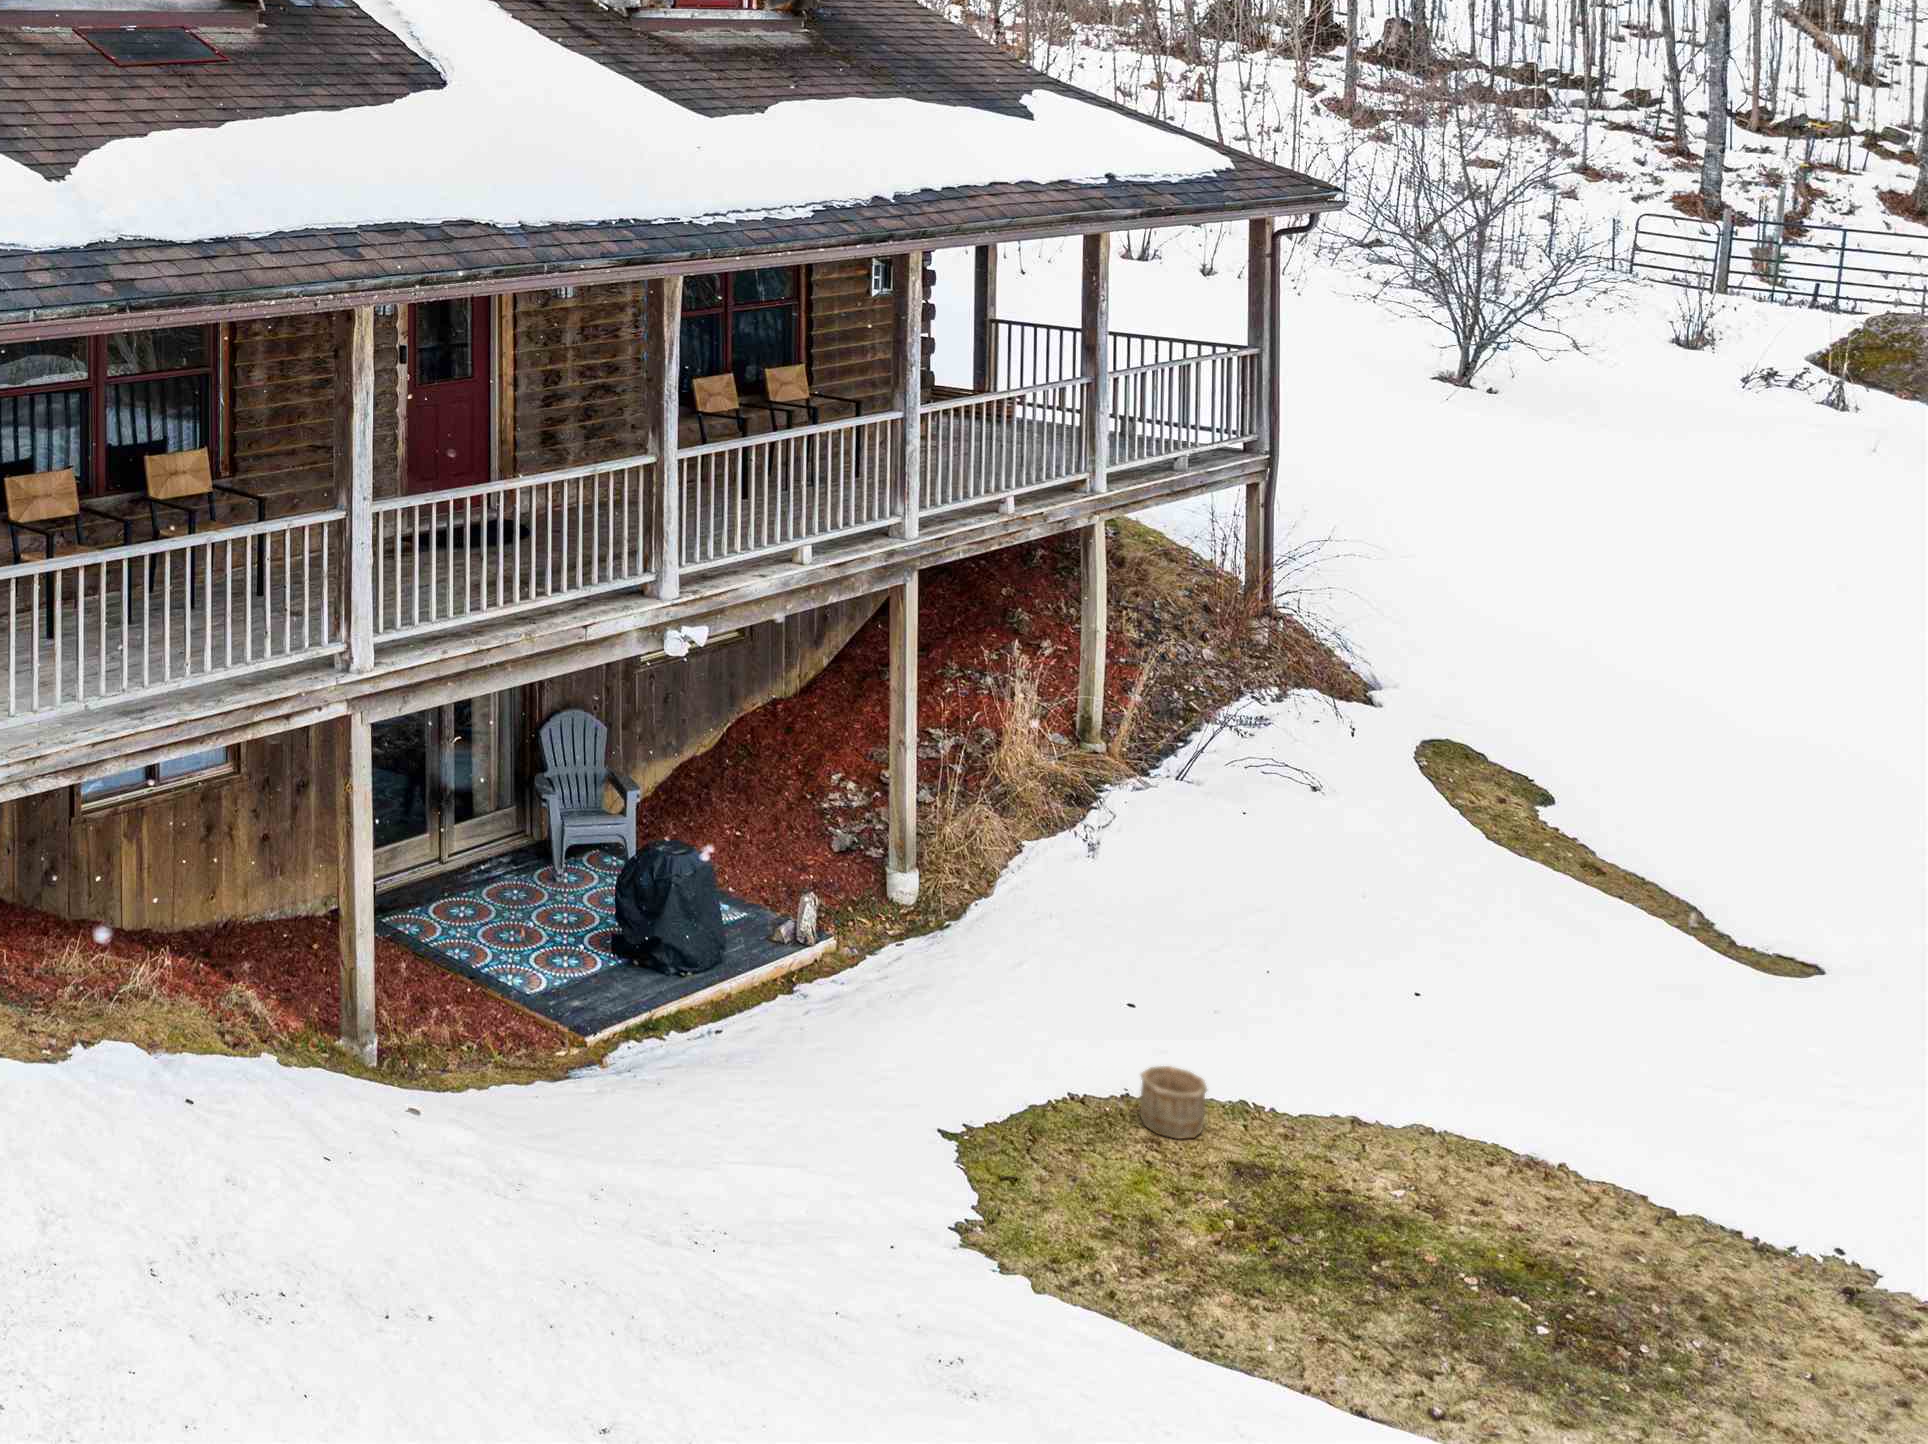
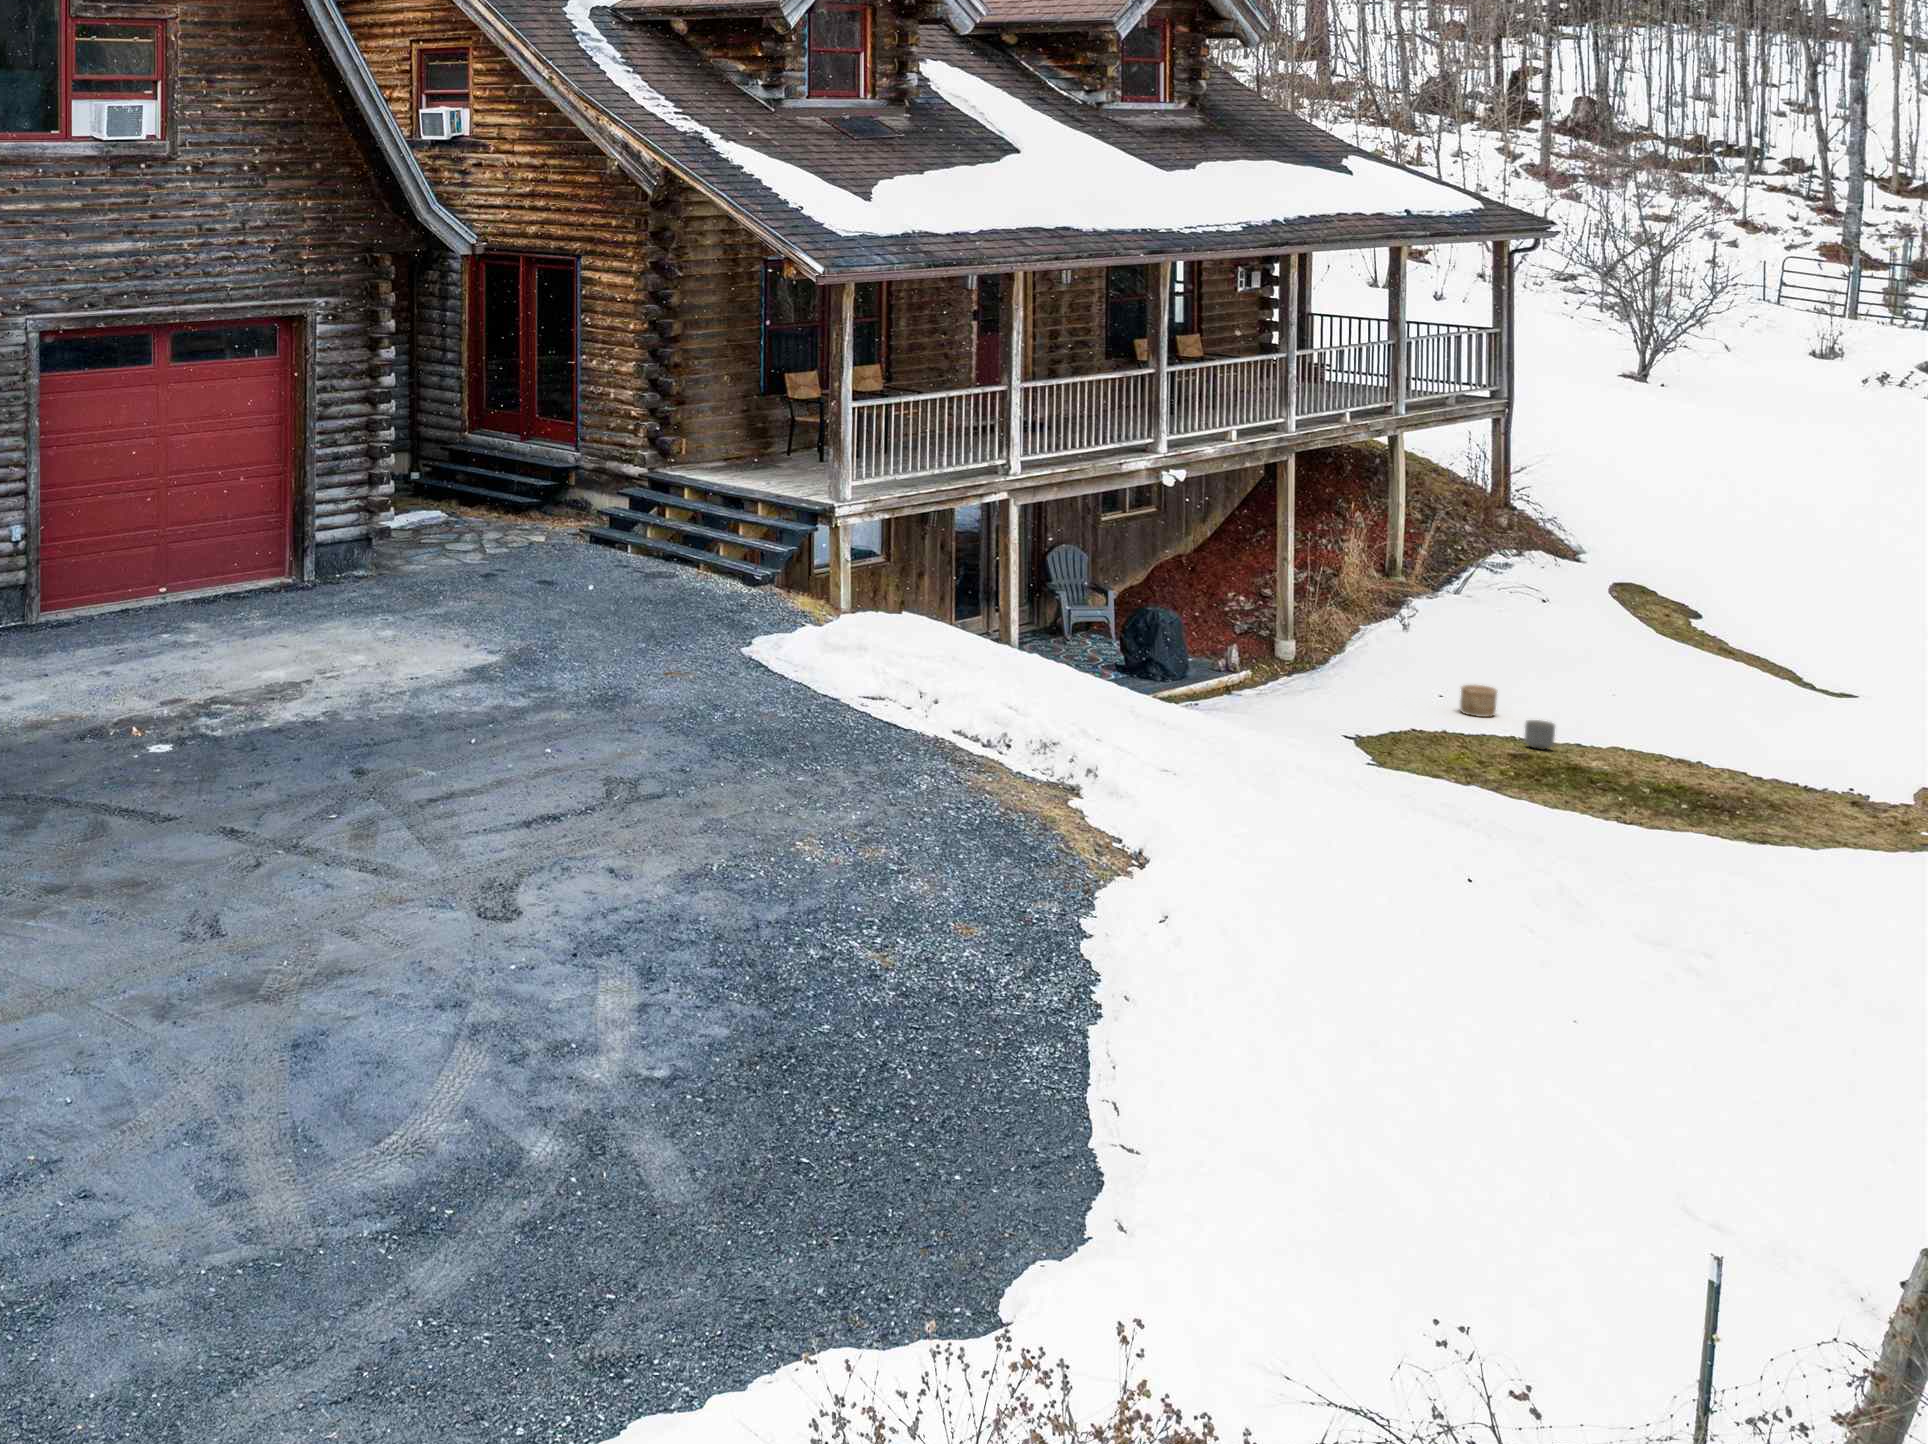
planter: none [1234,1269,1299,1343] -> present [1524,720,1555,749]

